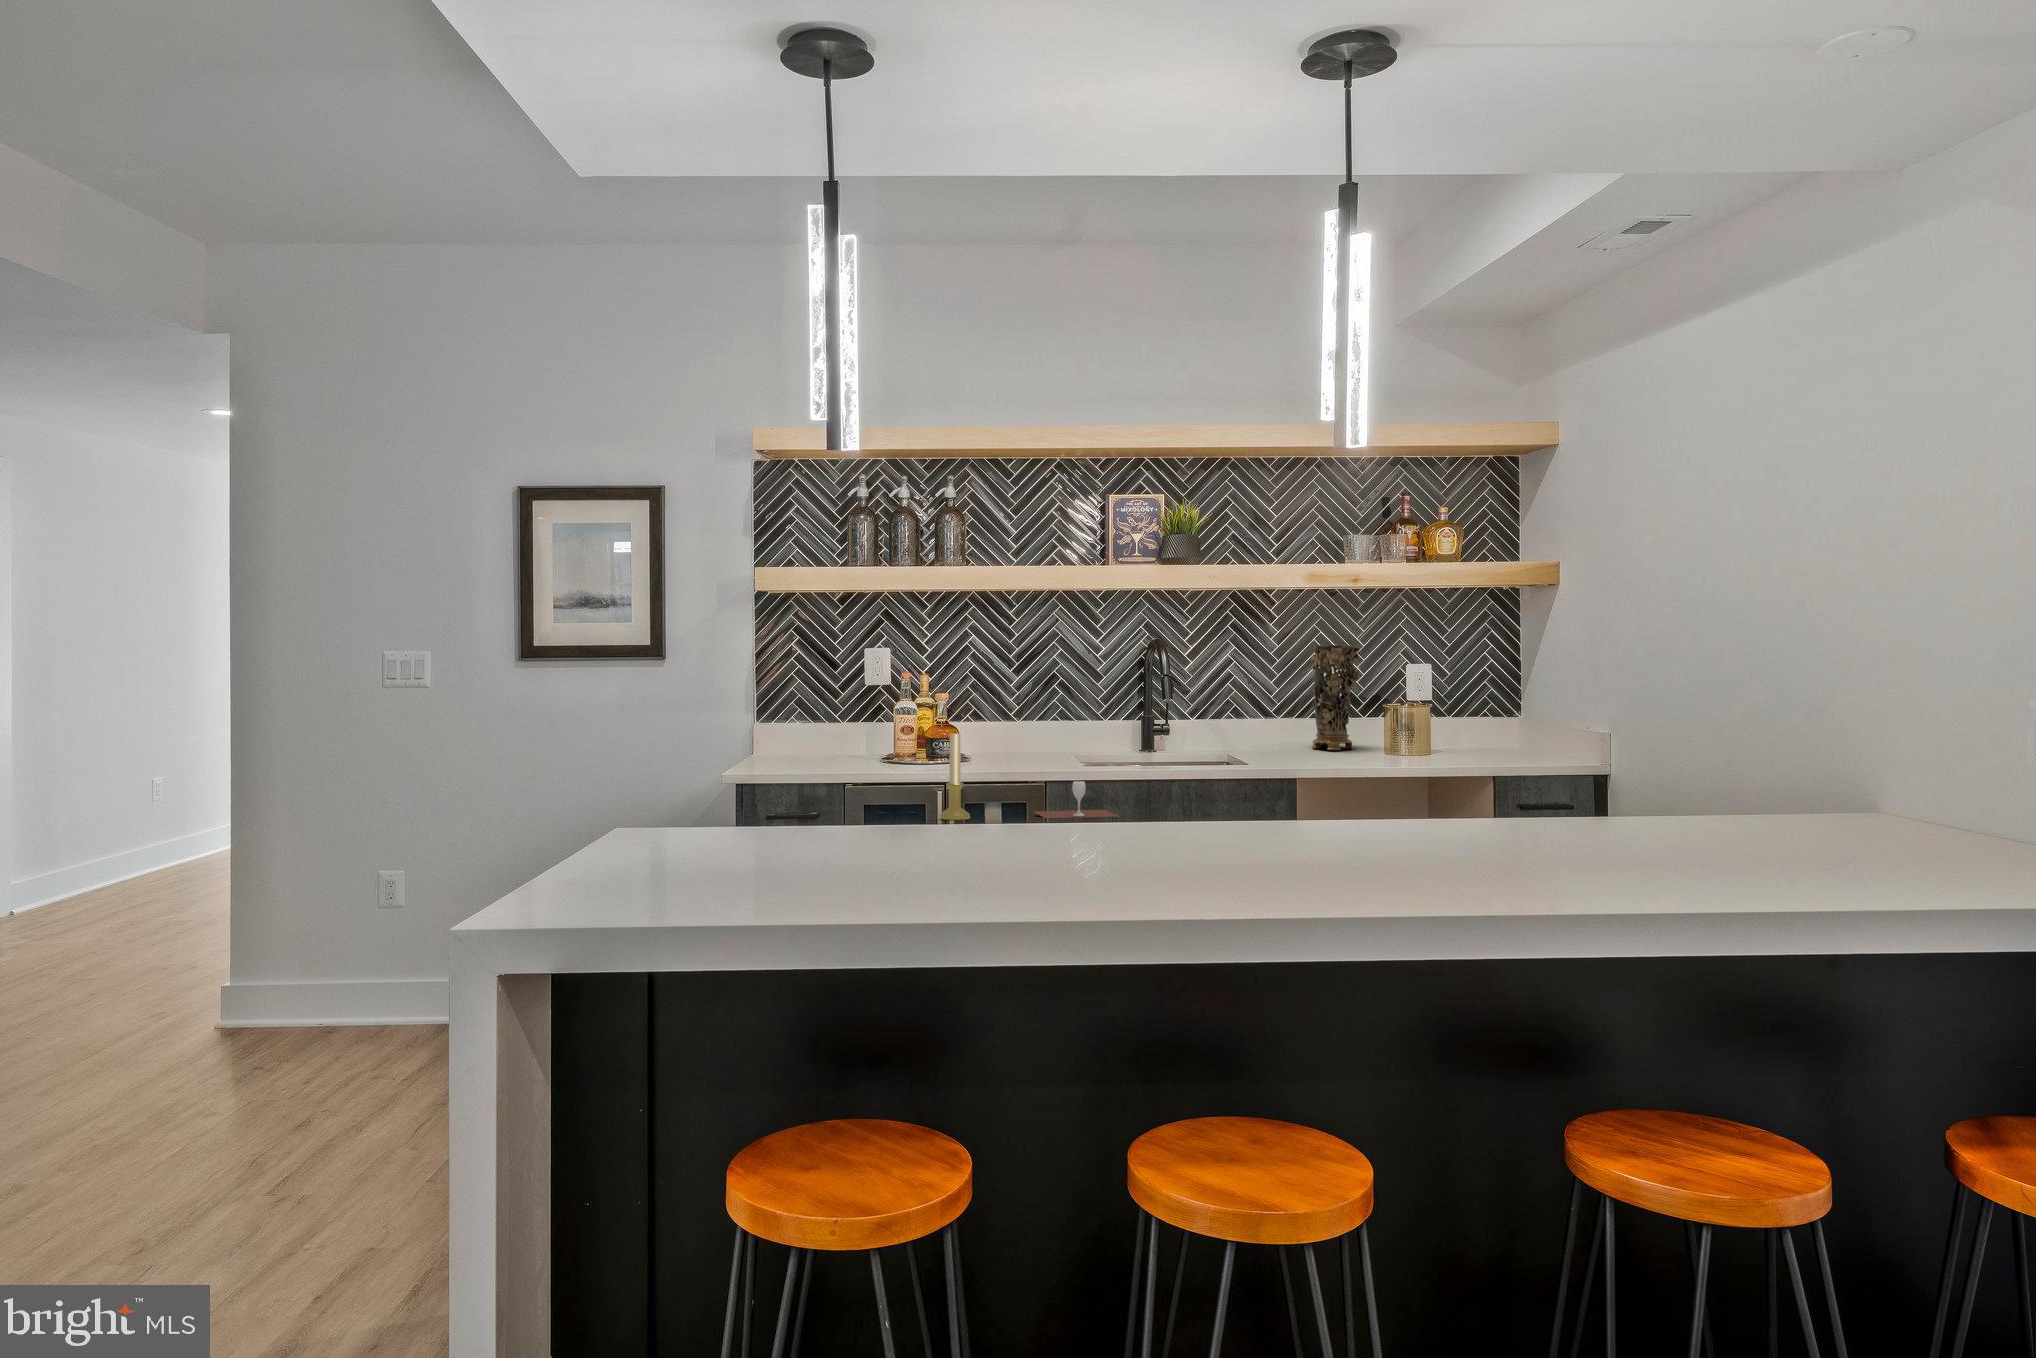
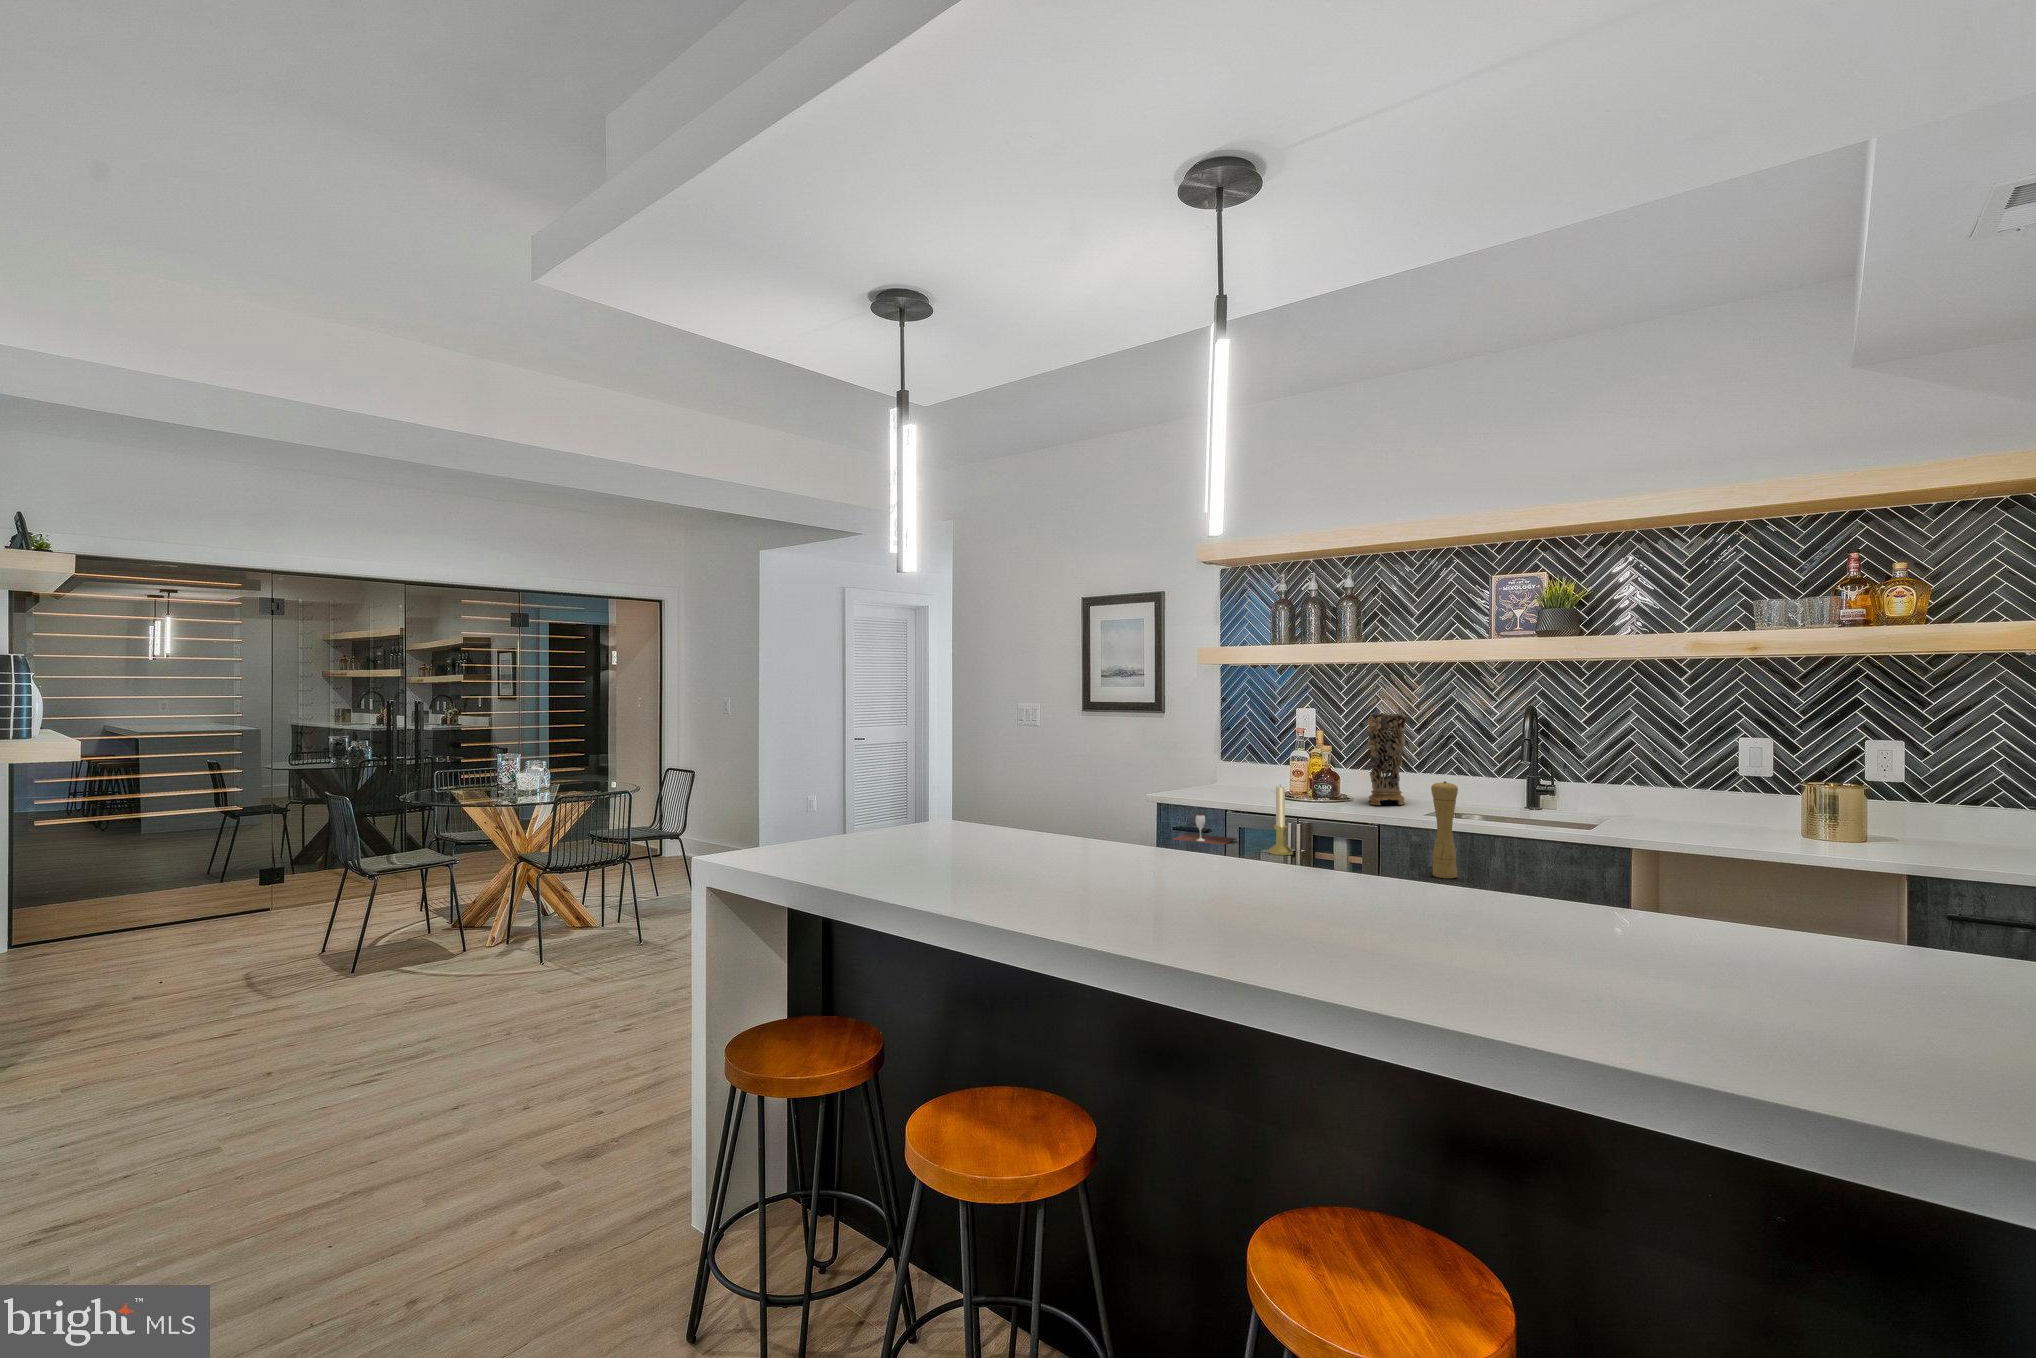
decorative vase: present [1312,645,1361,750] -> present [1368,713,1408,805]
pepper mill: none [1156,709,1183,818] -> present [1431,781,1458,878]
wine glass: present [1034,781,1118,818] -> present [1173,815,1237,845]

